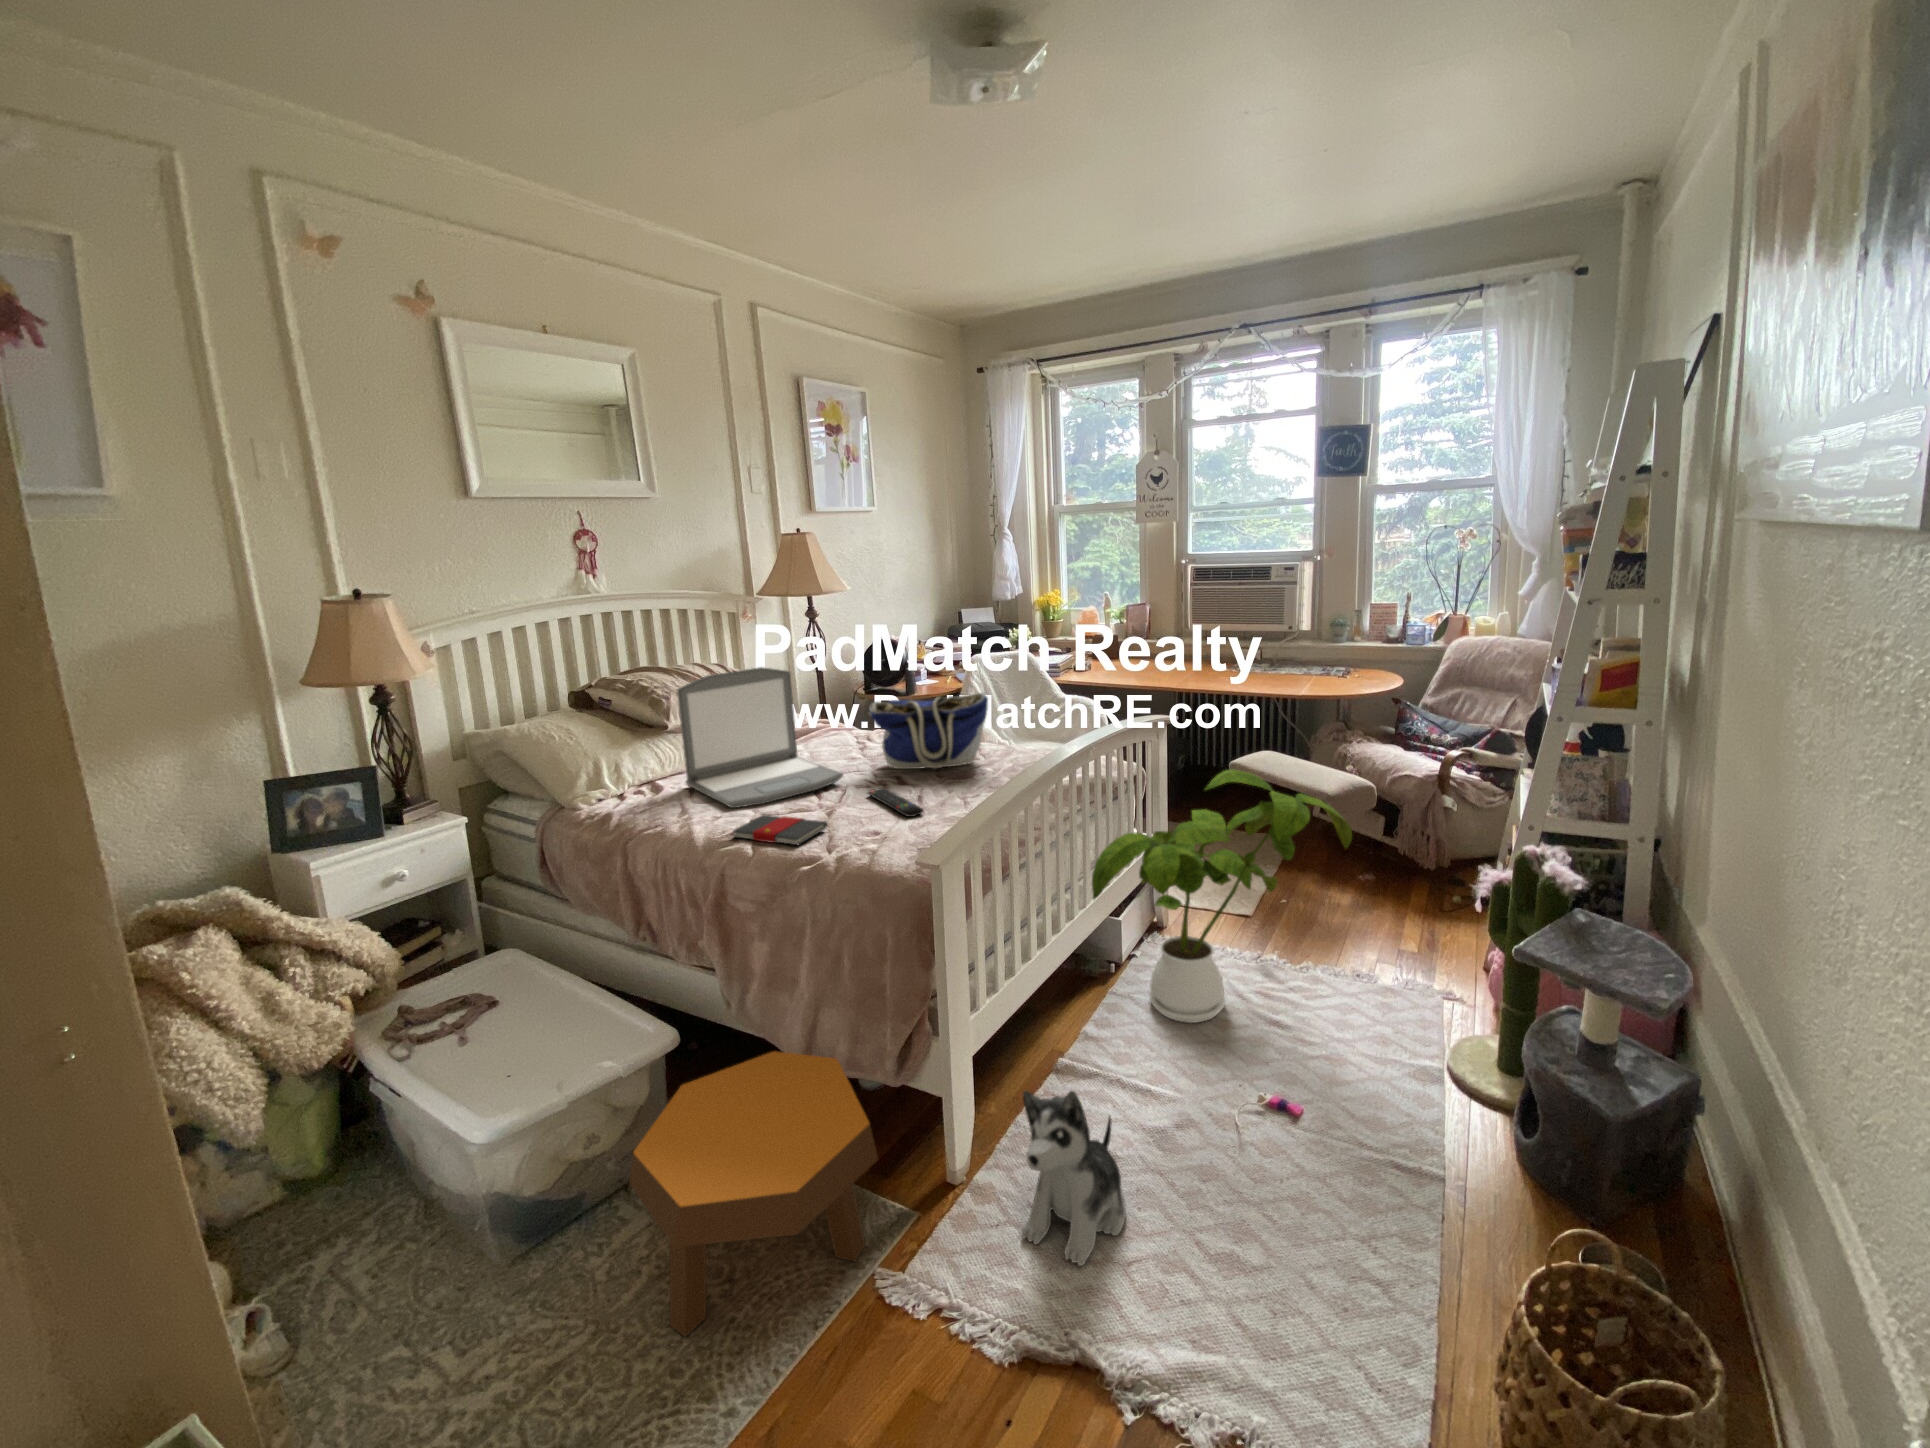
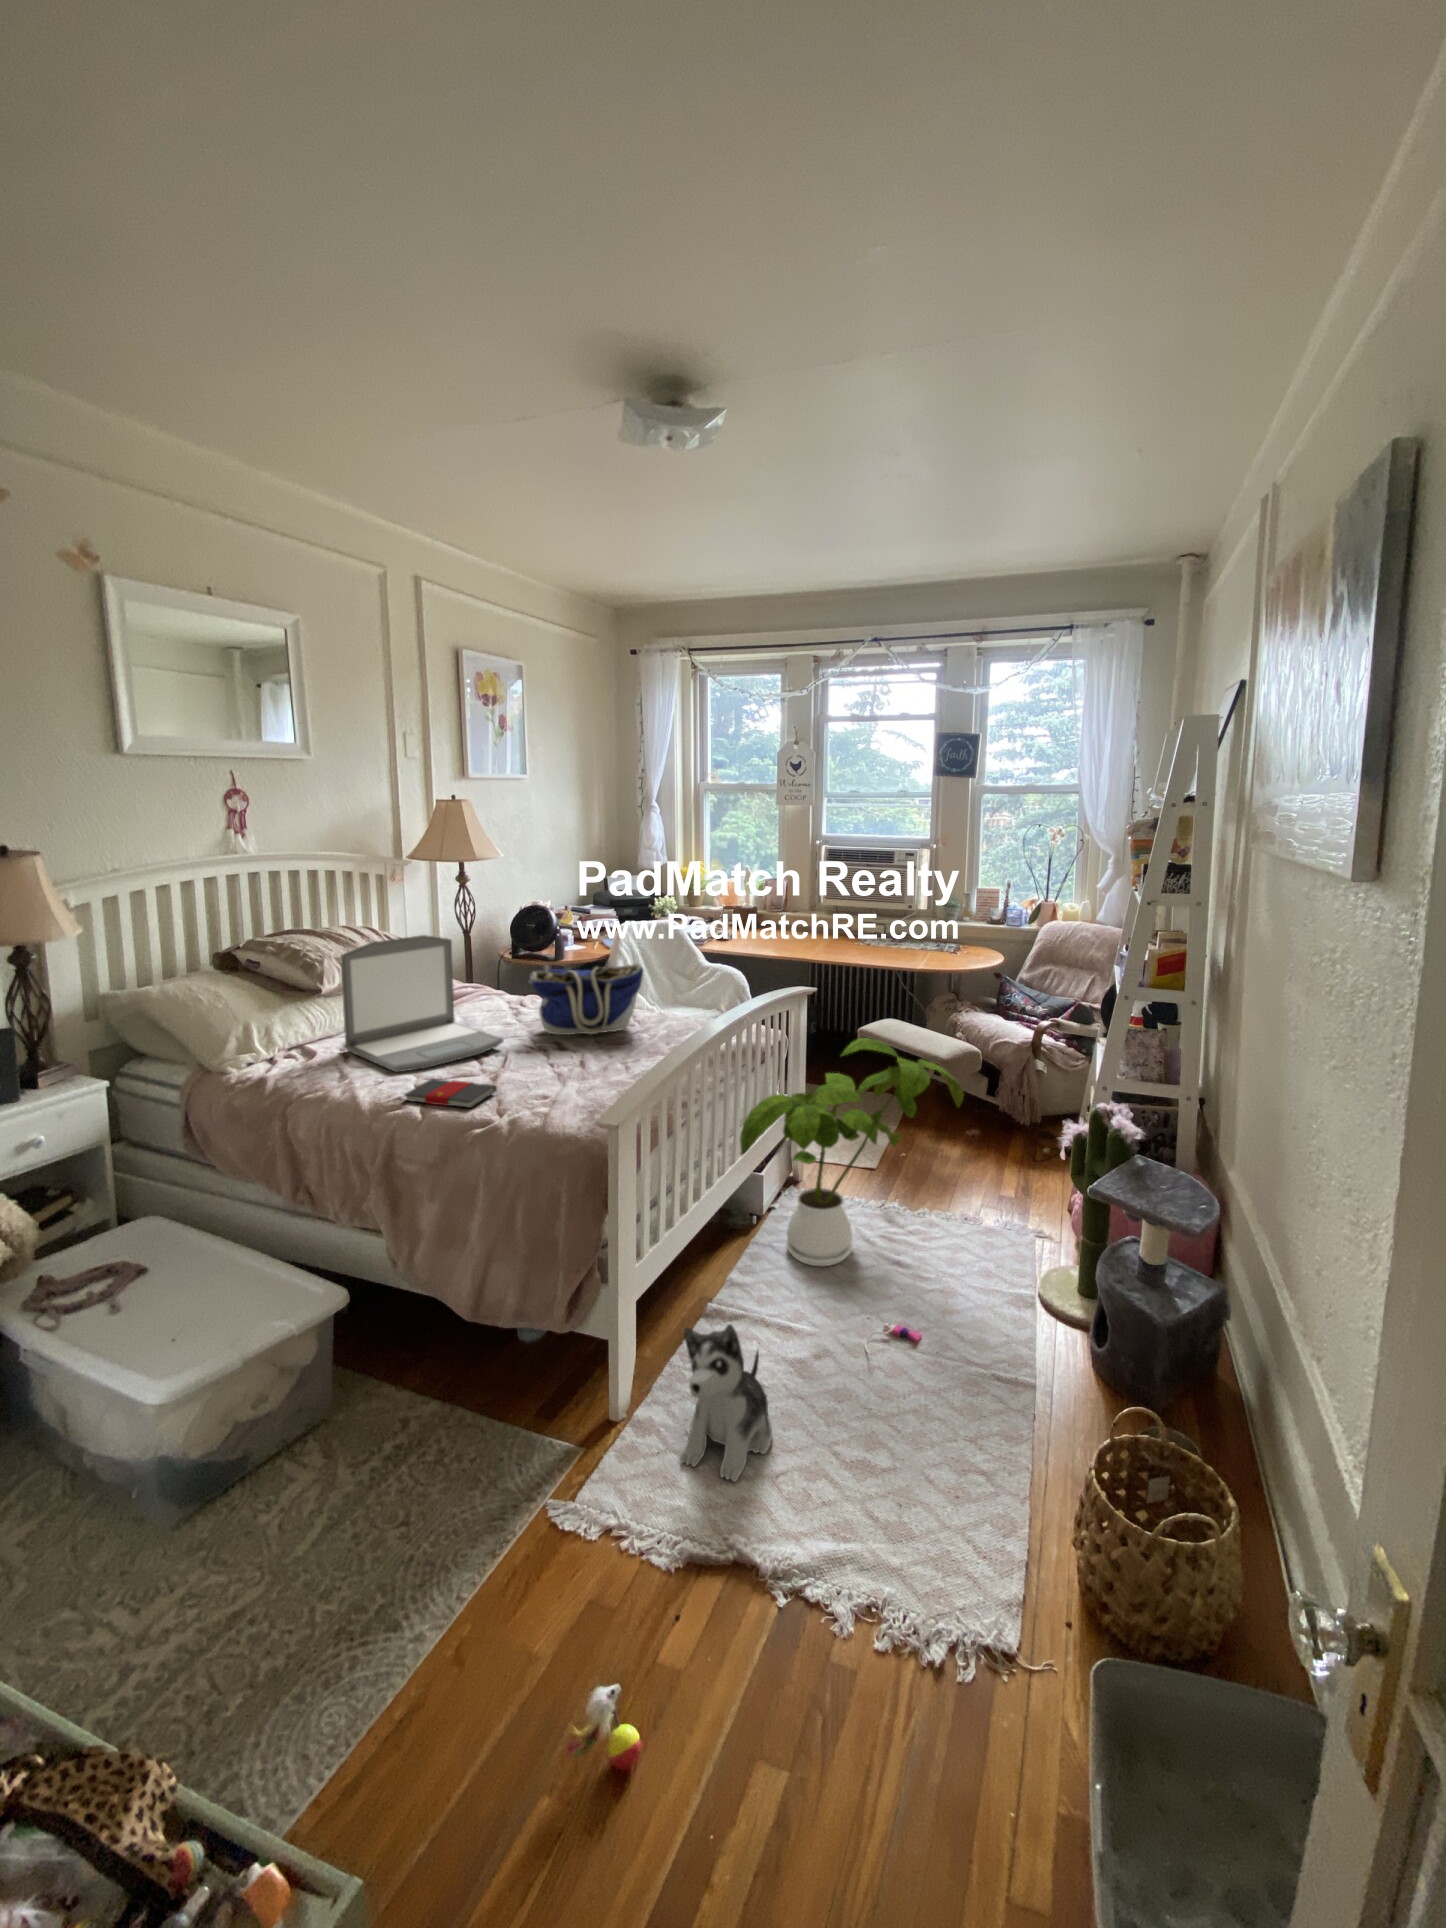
remote control: present [867,788,924,817] -> none [529,1053,587,1081]
footstool: present [629,1051,878,1337] -> none [309,1304,553,1577]

